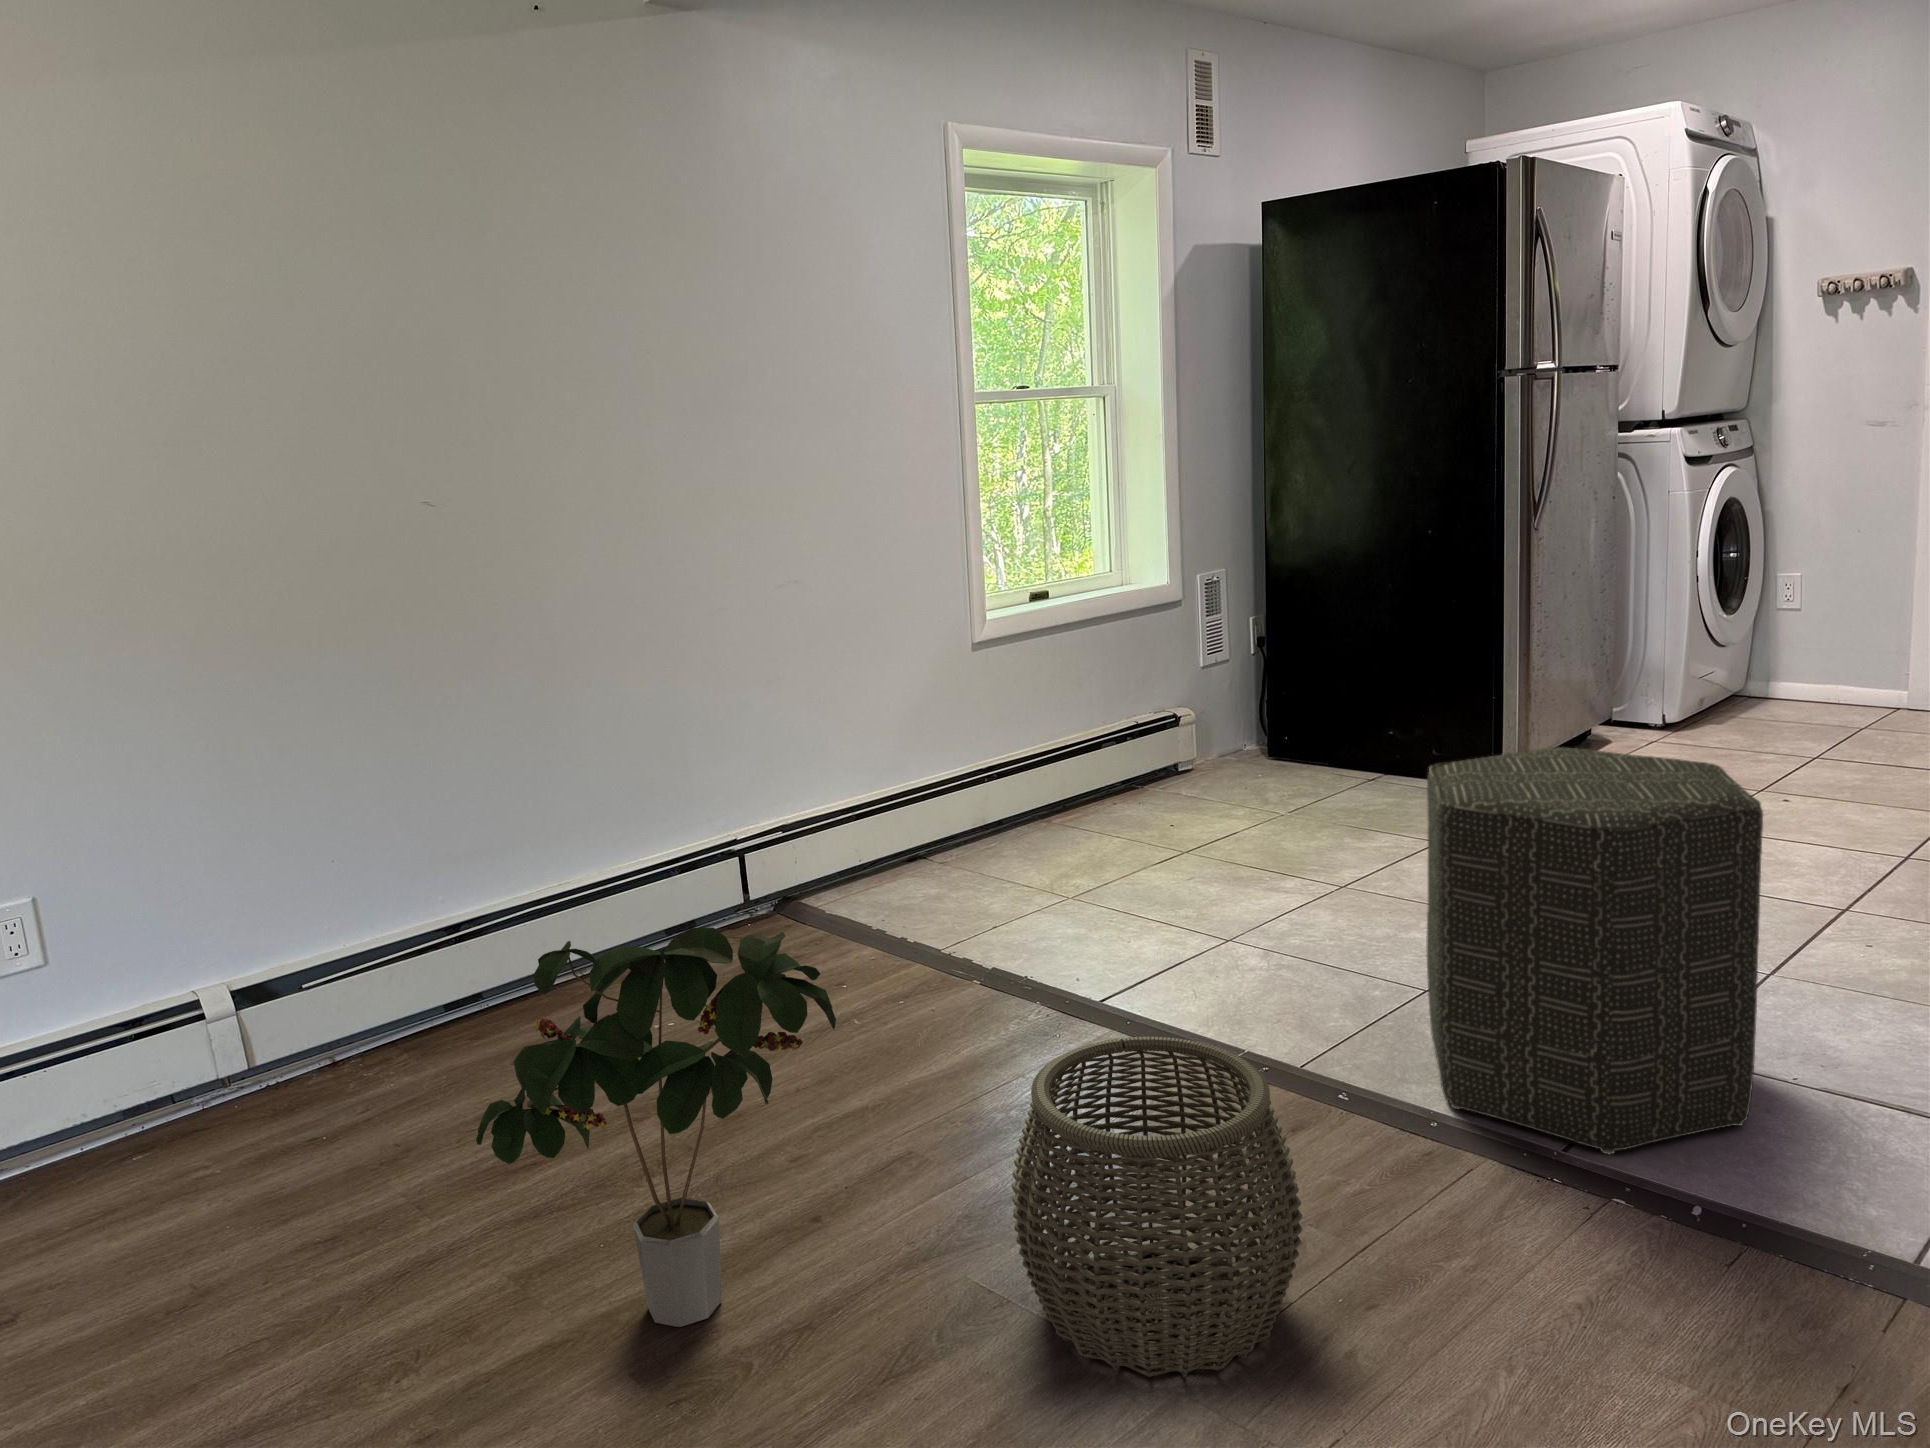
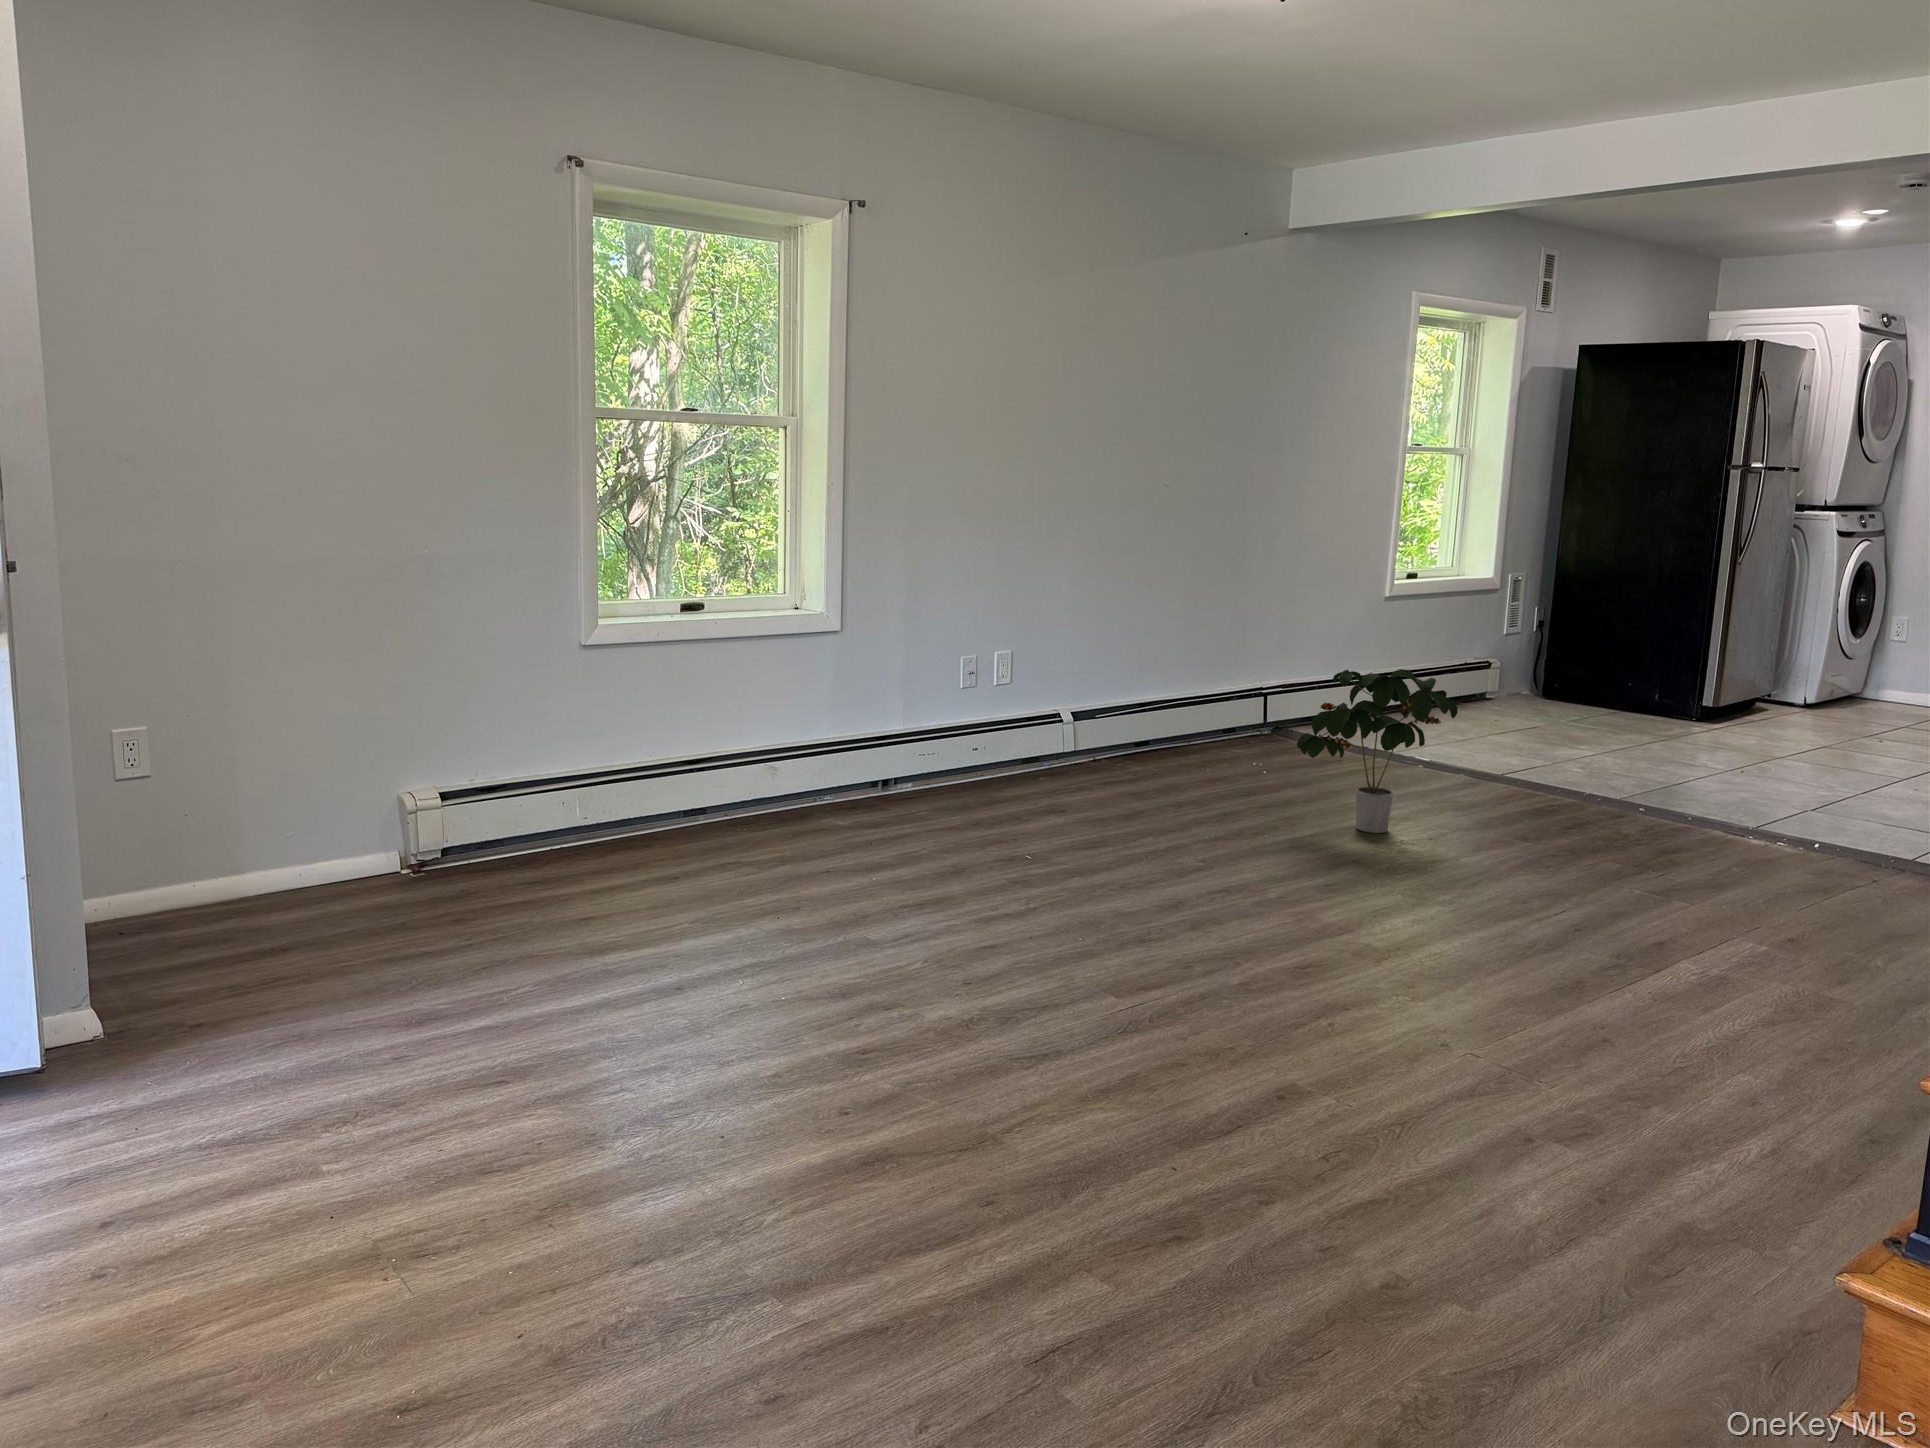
ottoman: present [1427,747,1763,1154] -> none [1684,657,1867,831]
woven basket: present [1012,1037,1302,1377] -> none [1525,739,1655,857]

